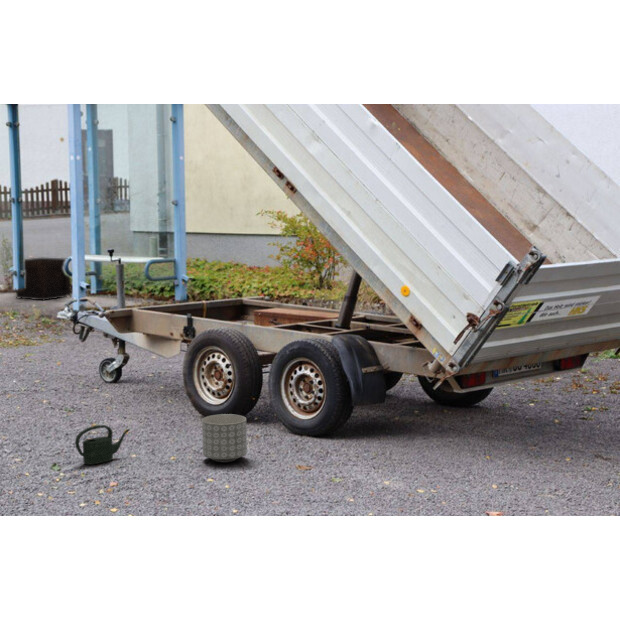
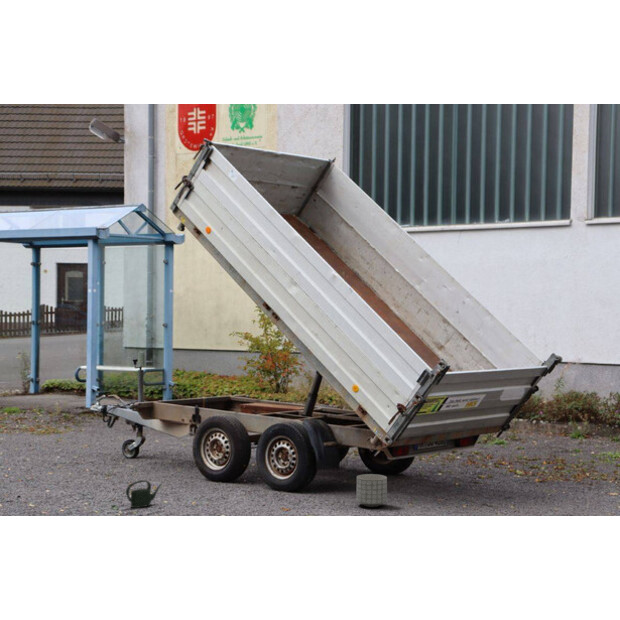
wooden crate: present [16,258,71,300] -> none [33,366,77,400]
planter: present [202,414,247,463] -> present [356,474,387,507]

